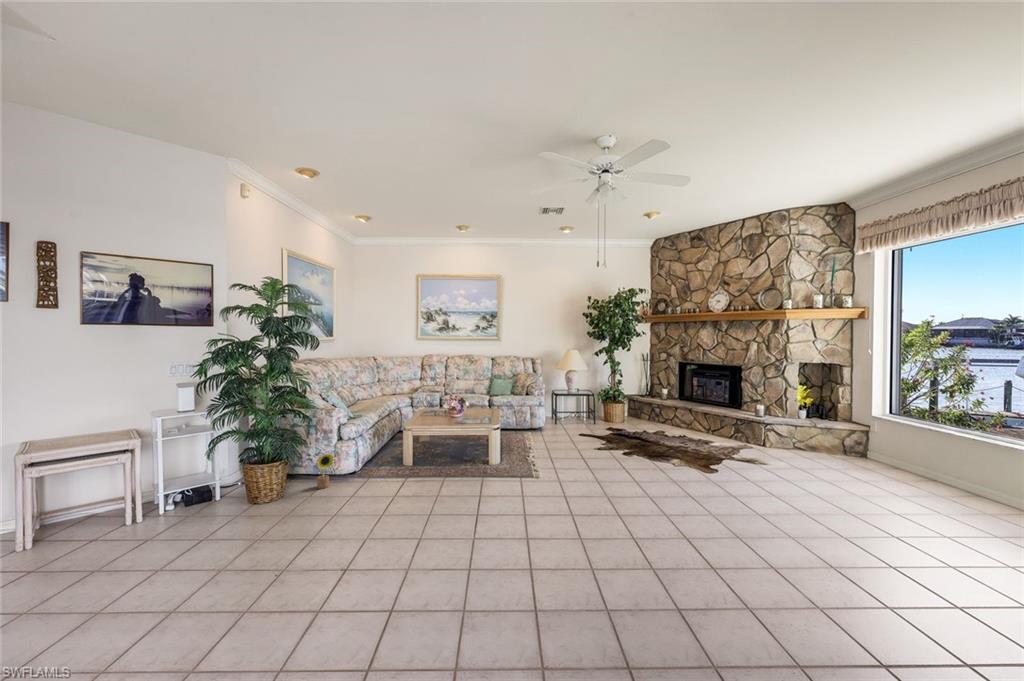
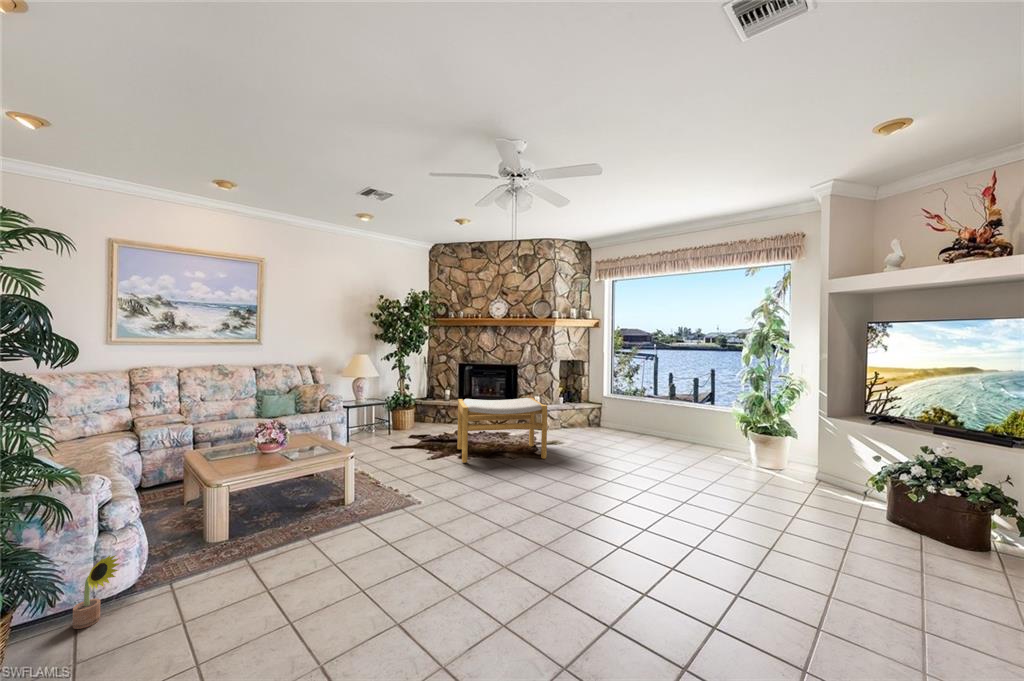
footstool: none [621,396,725,476] -> present [457,398,547,463]

